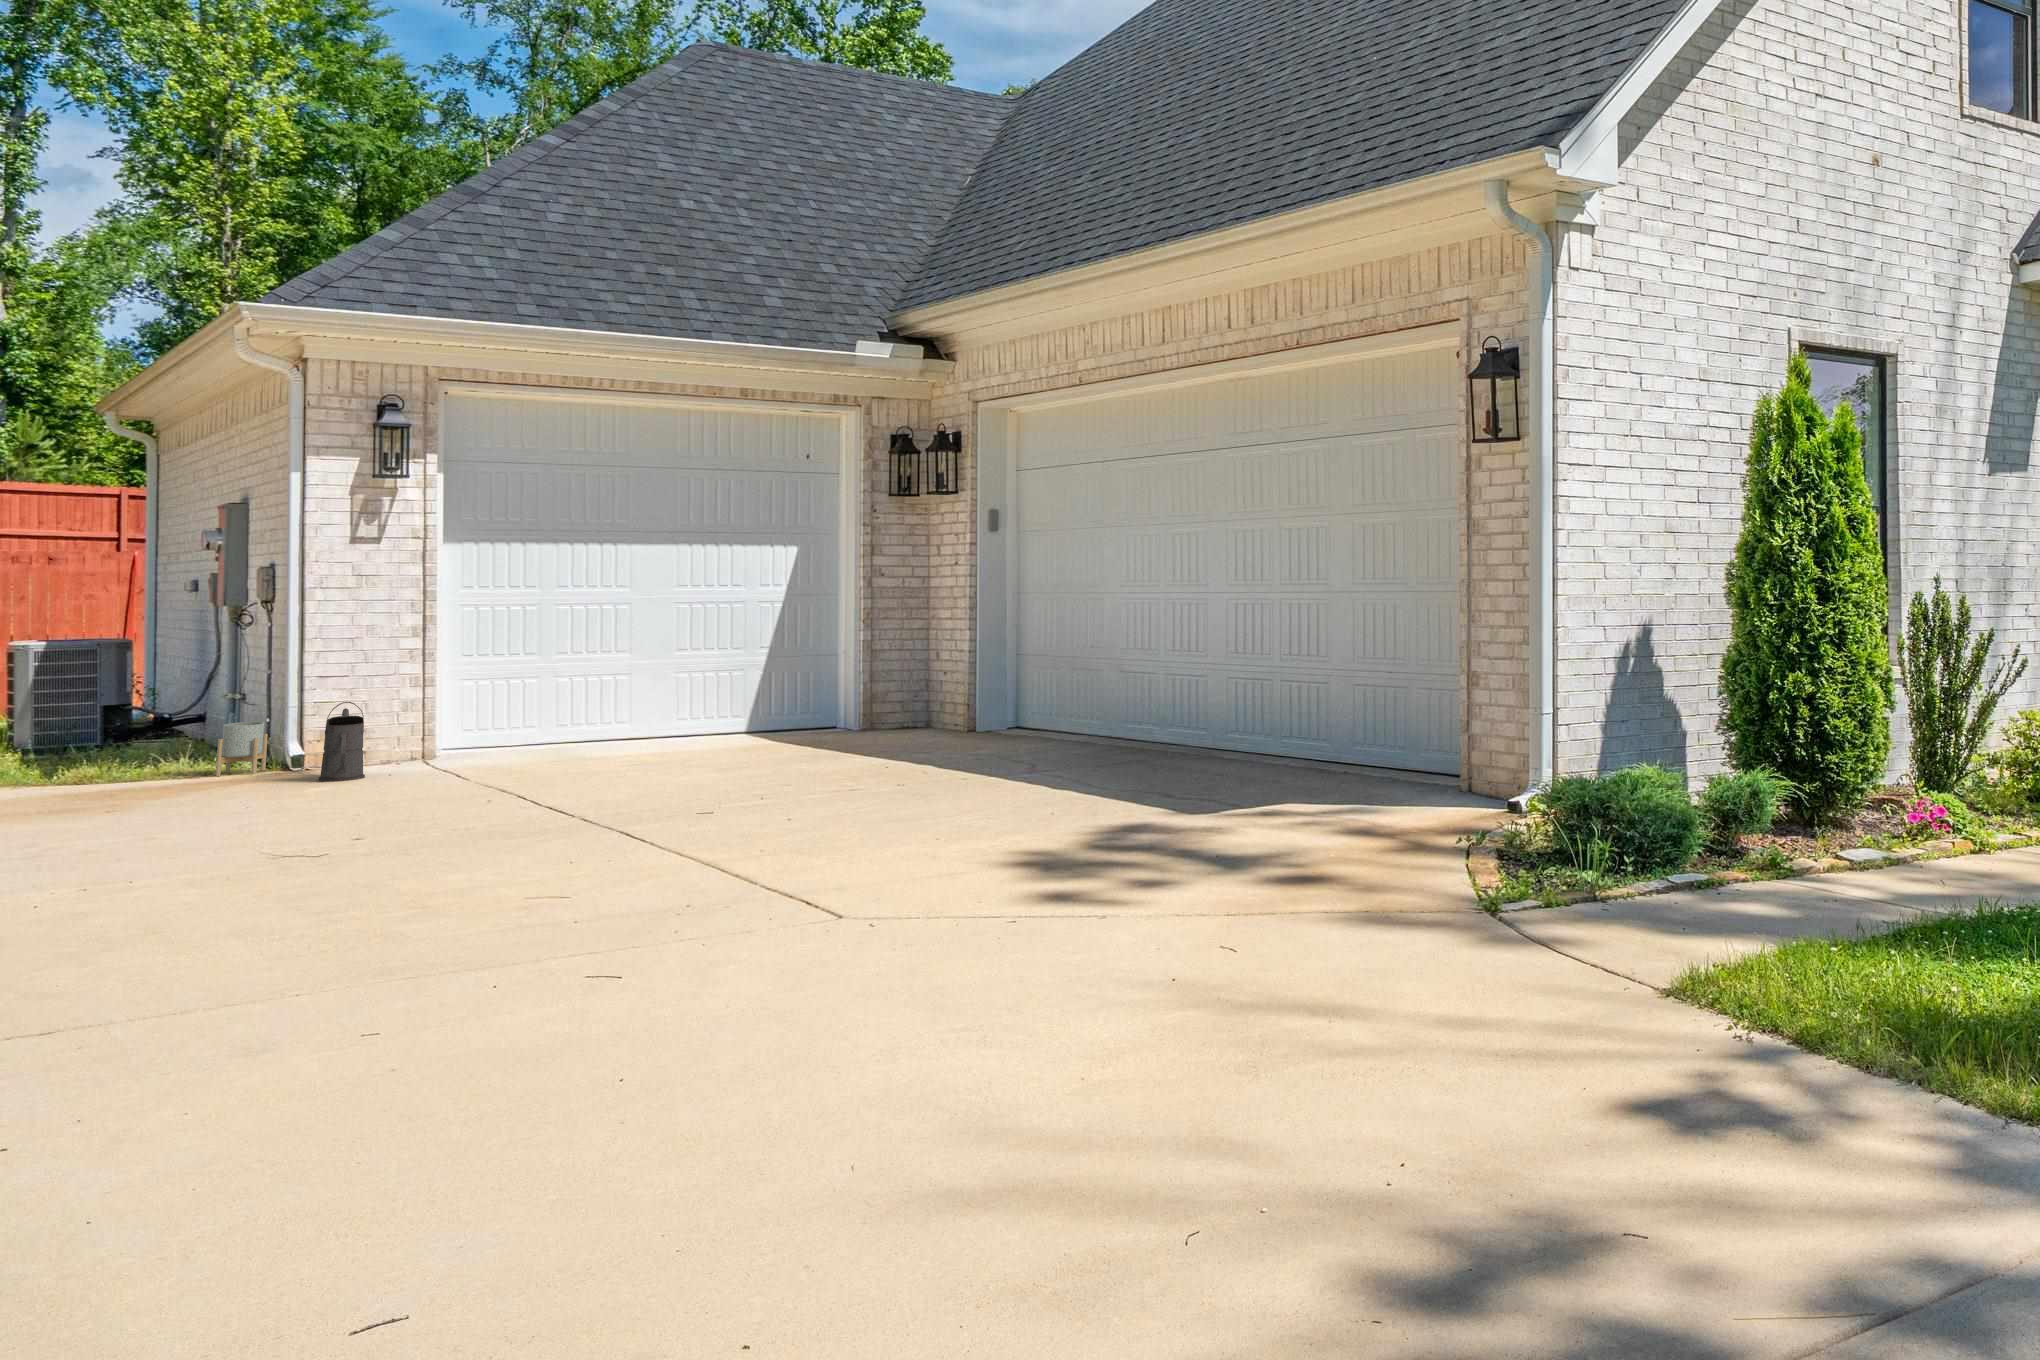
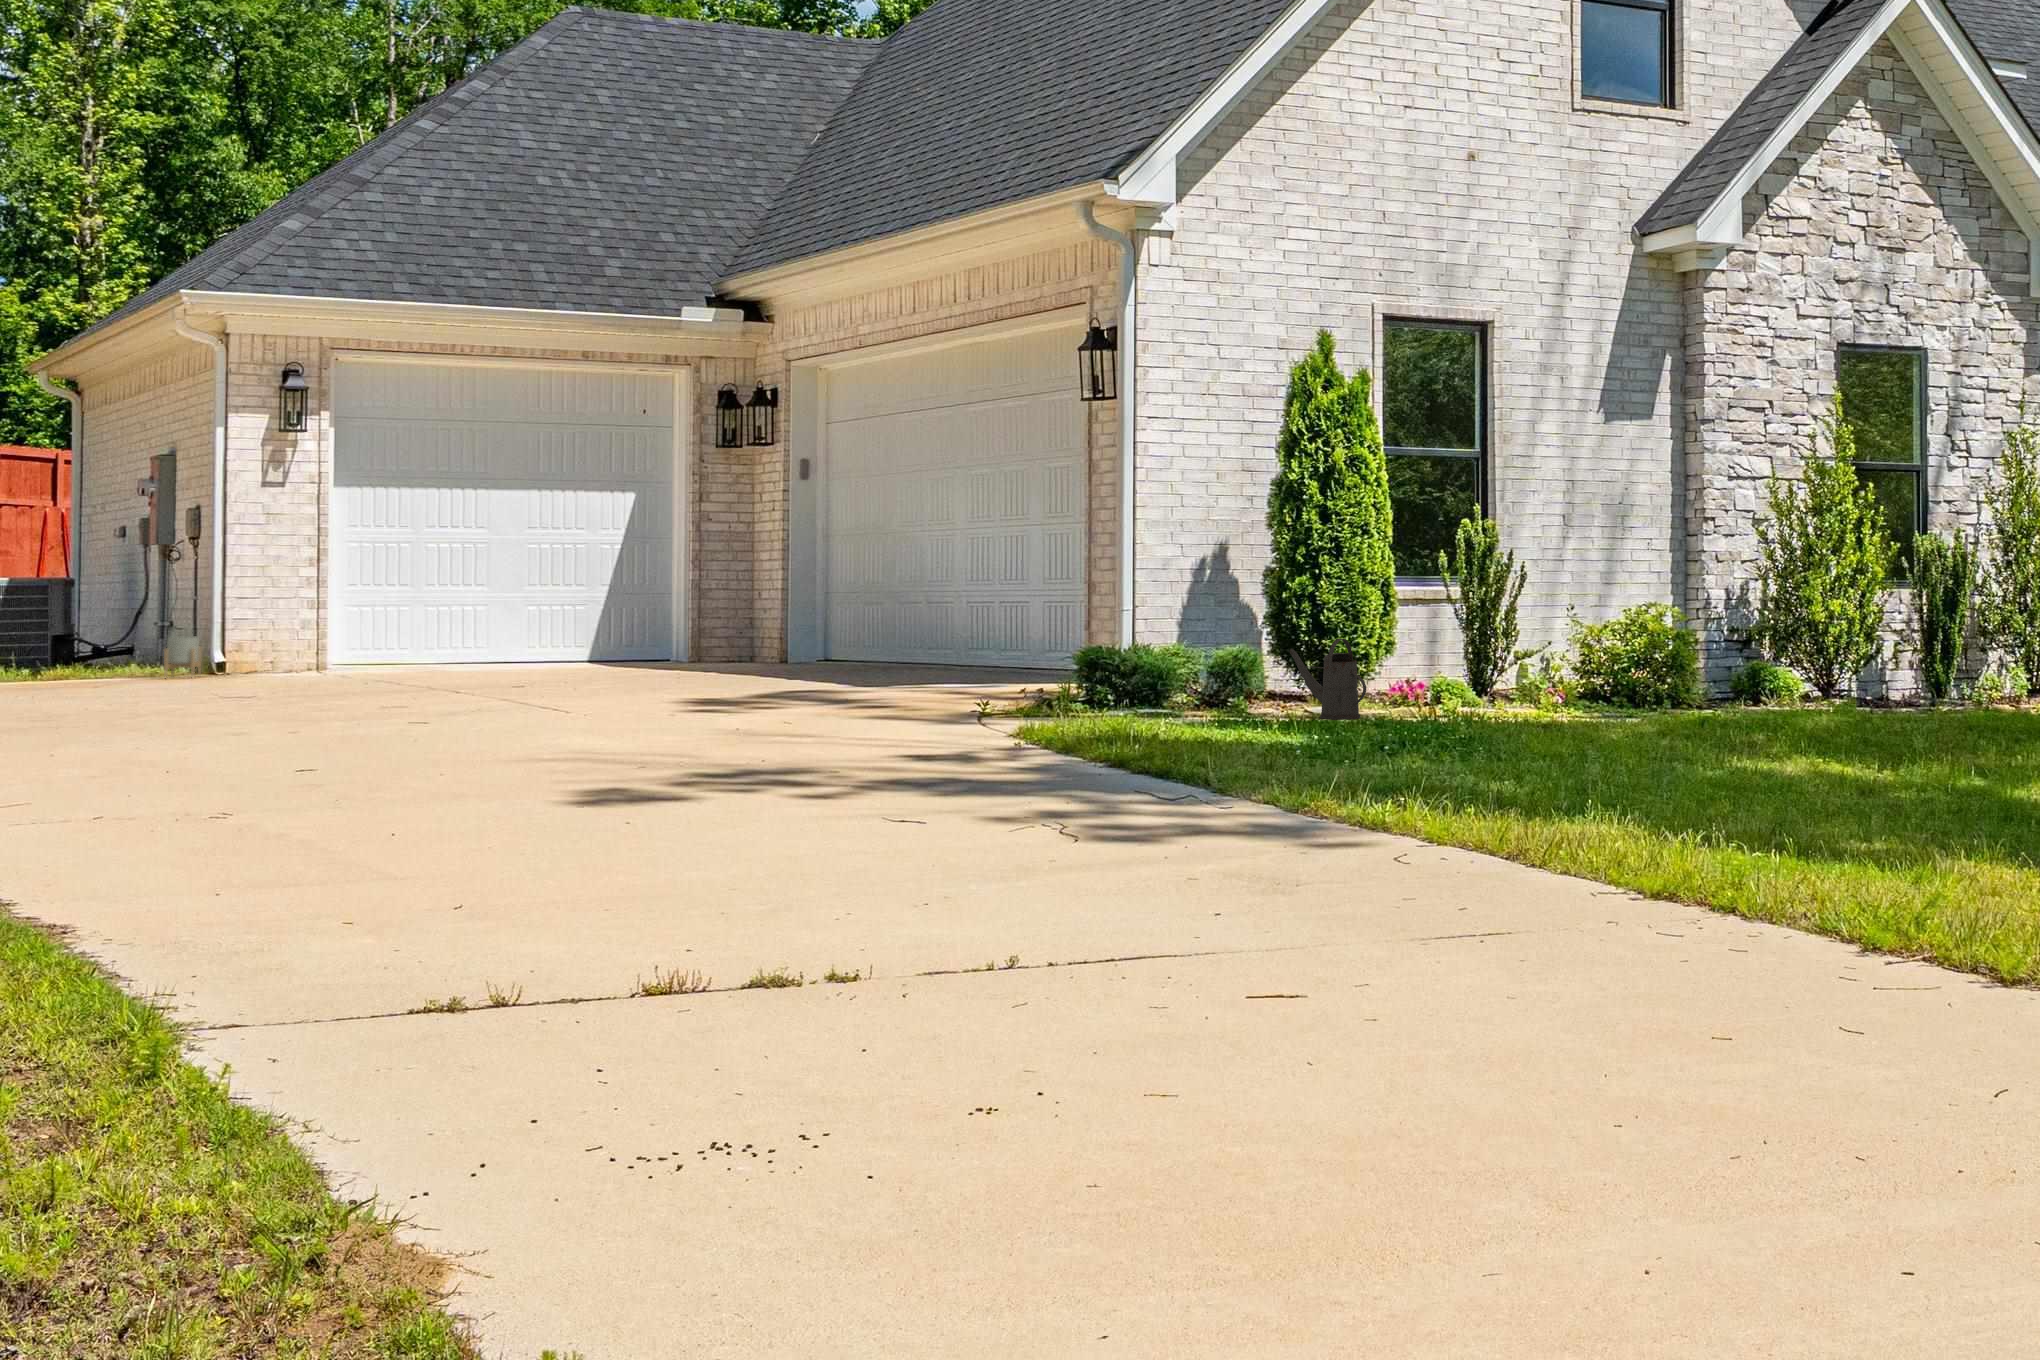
watering can: present [318,702,365,782] -> present [1290,639,1366,720]

